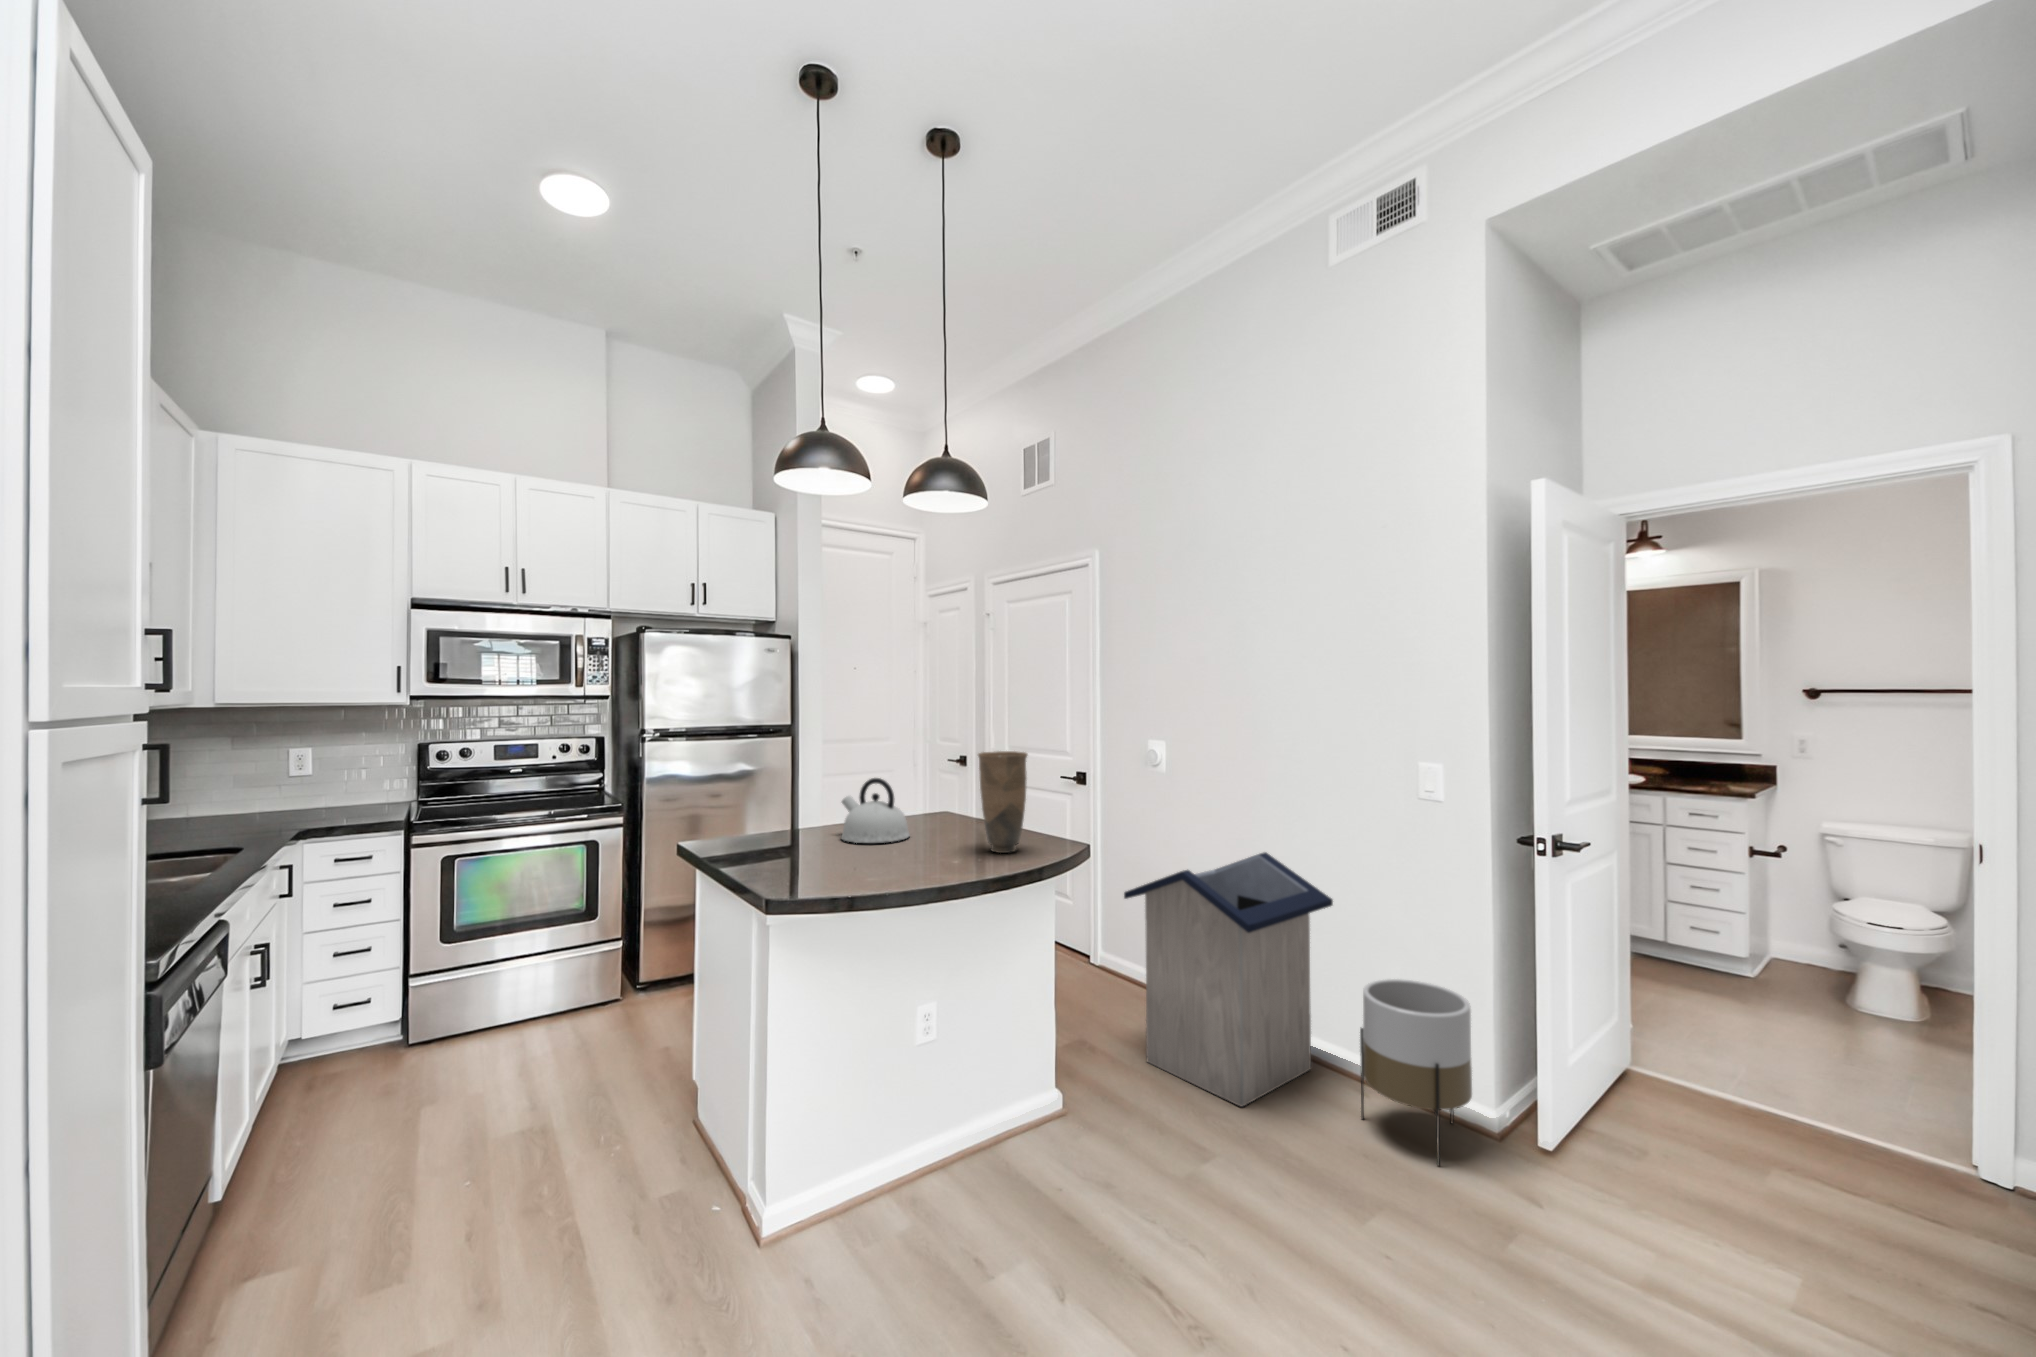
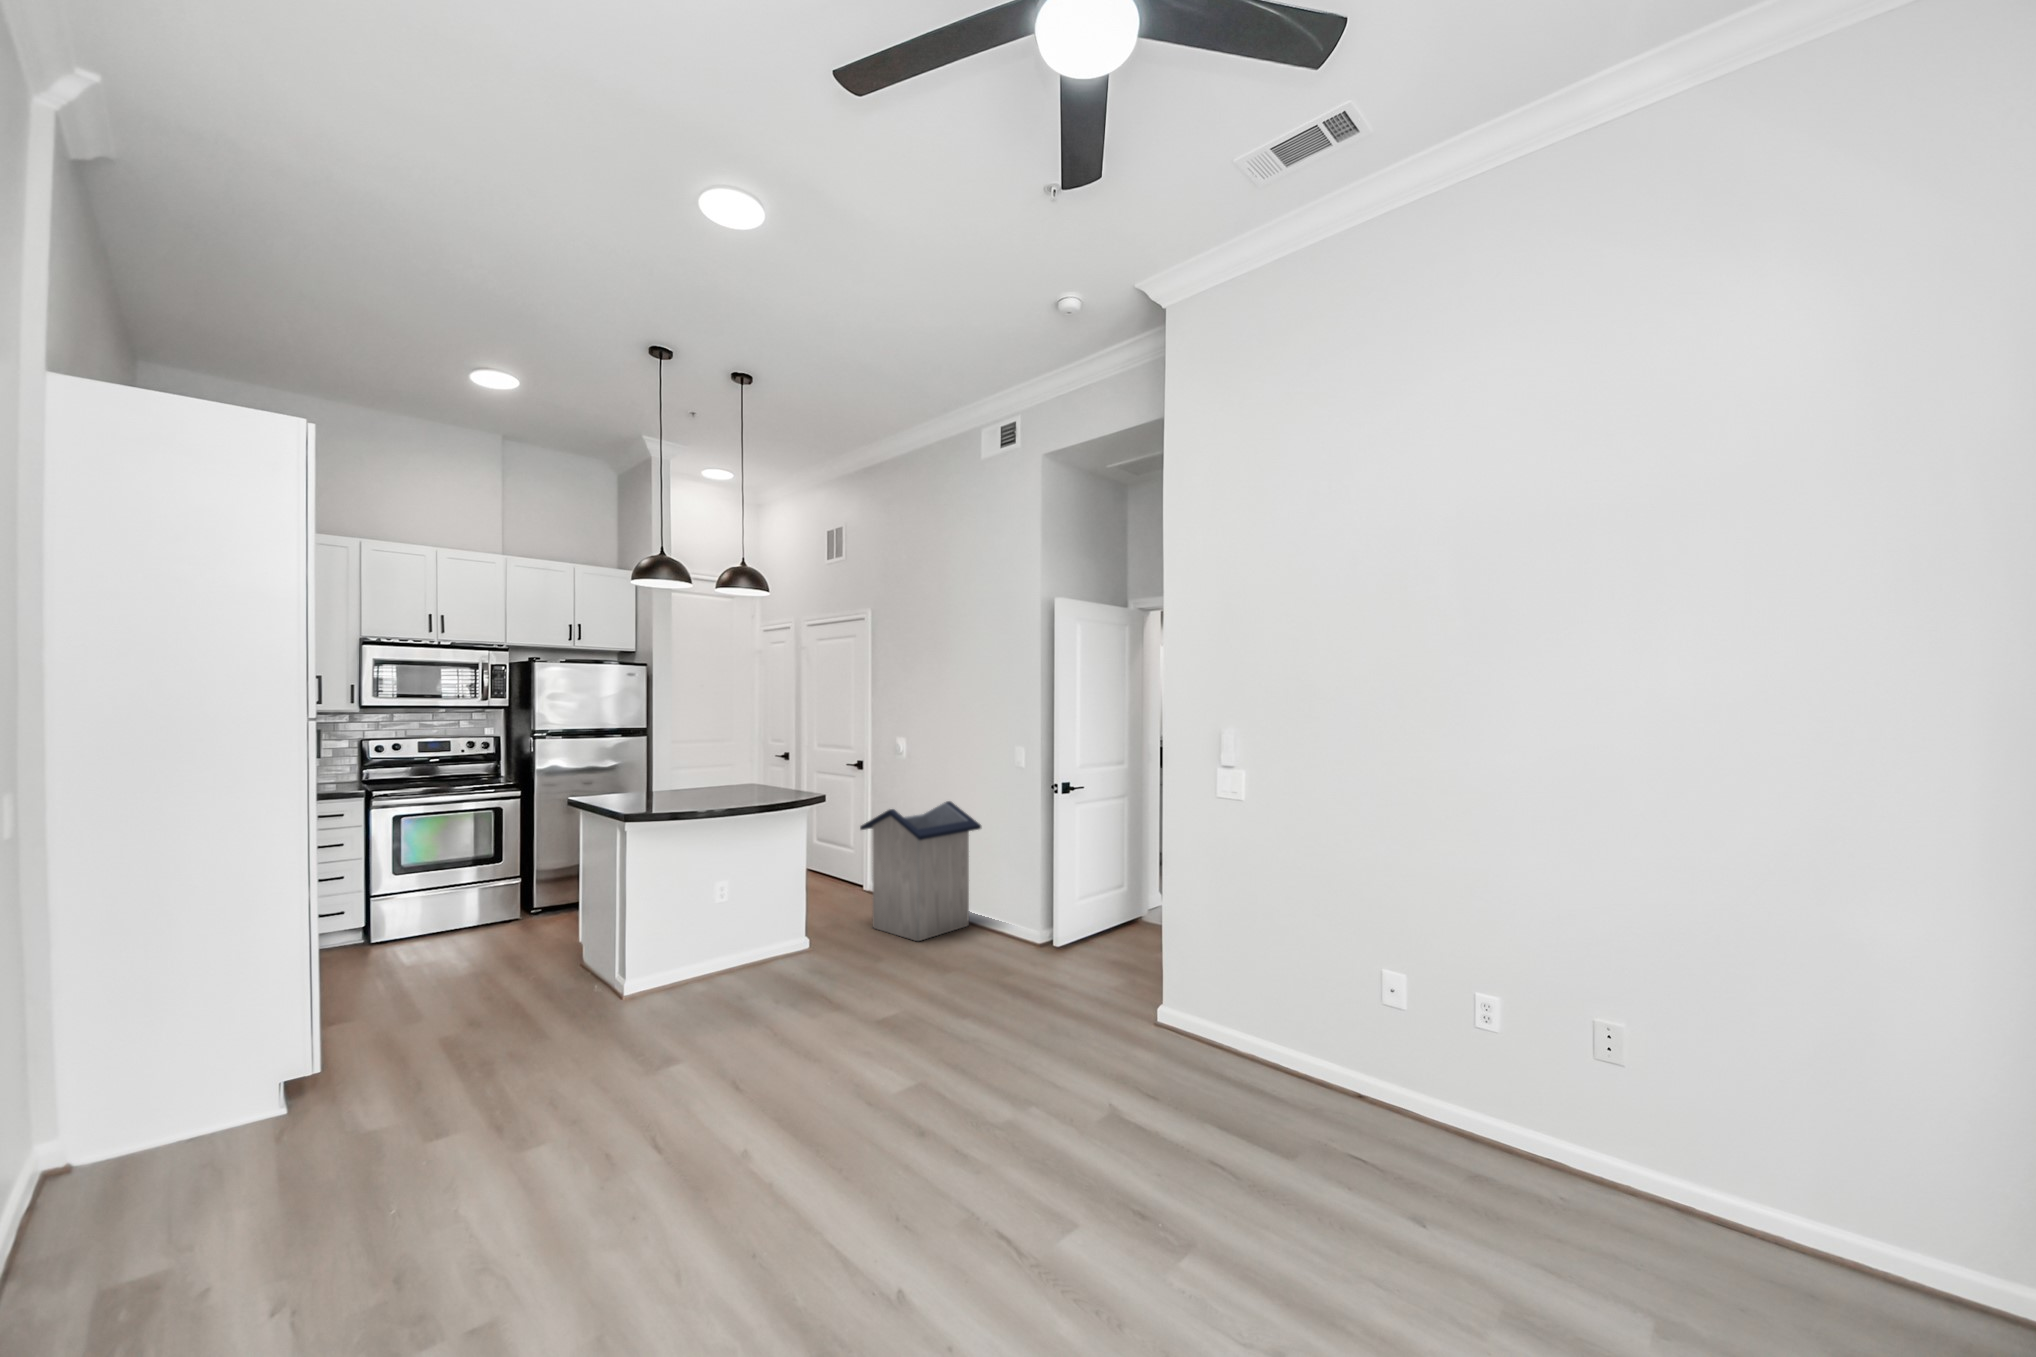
vase: present [978,751,1028,853] -> none [759,739,789,796]
kettle: present [841,778,910,843] -> none [677,756,720,794]
planter: present [1360,979,1472,1165] -> none [981,865,1034,955]

